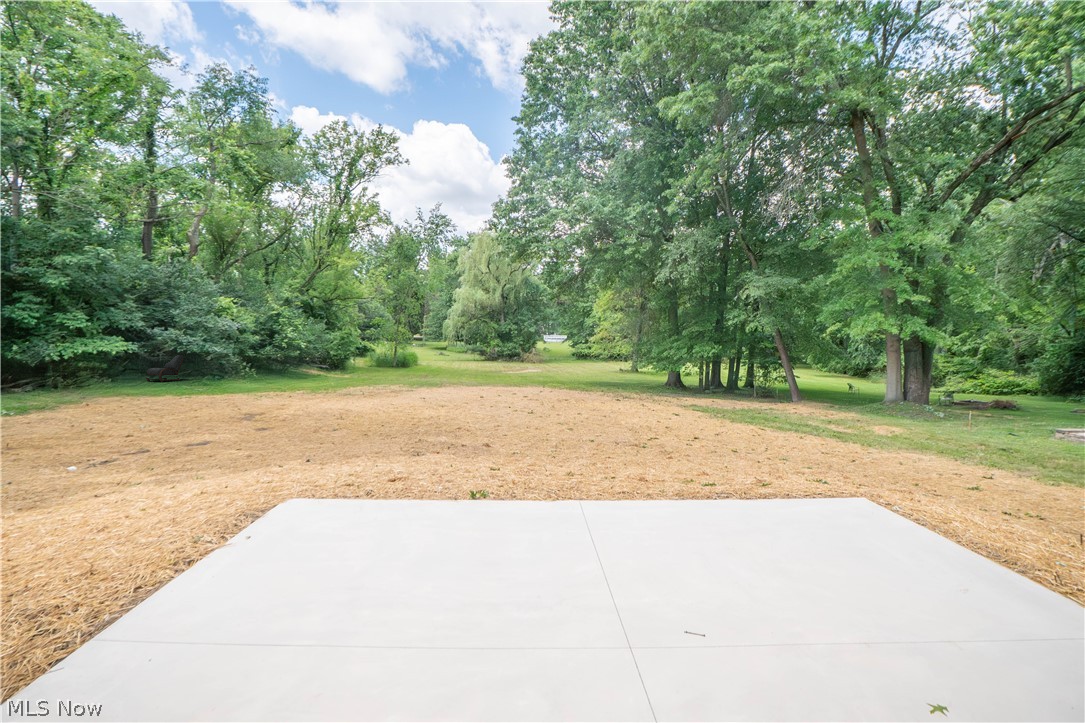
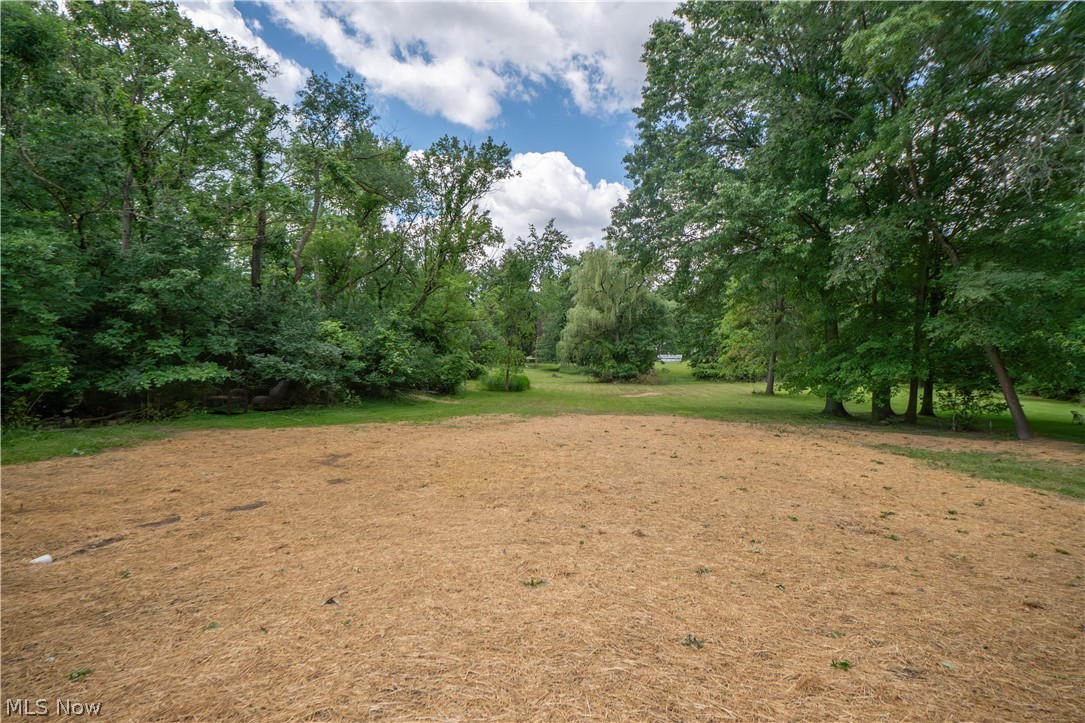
bench: none [95,360,145,385] -> present [202,388,248,415]

